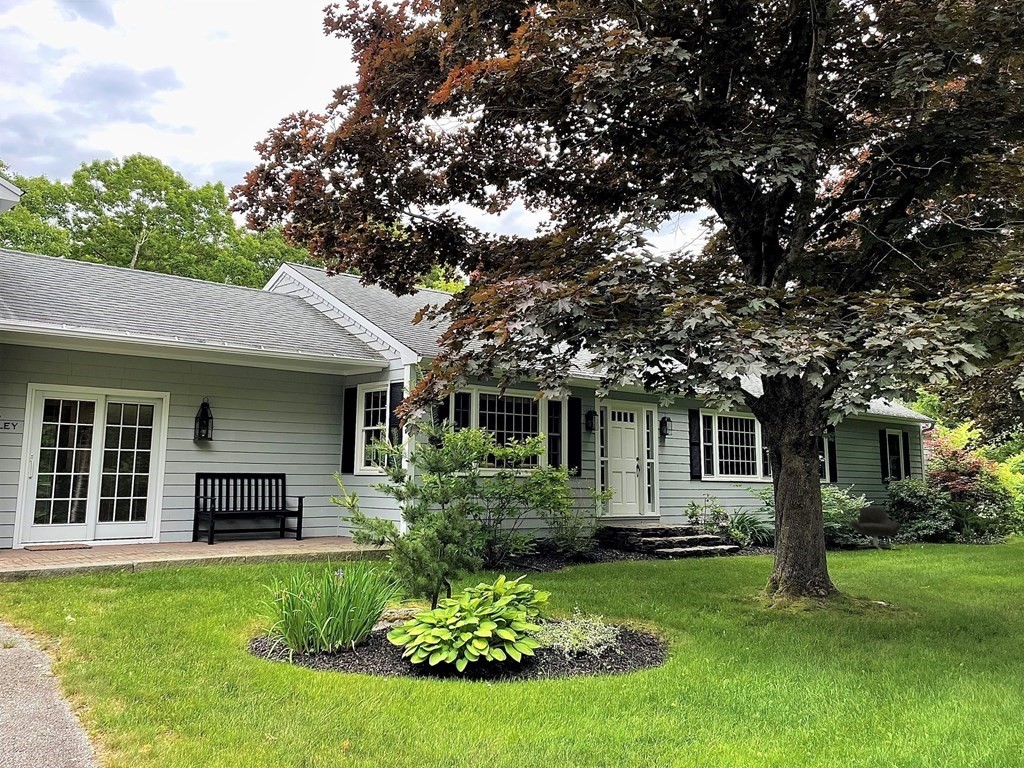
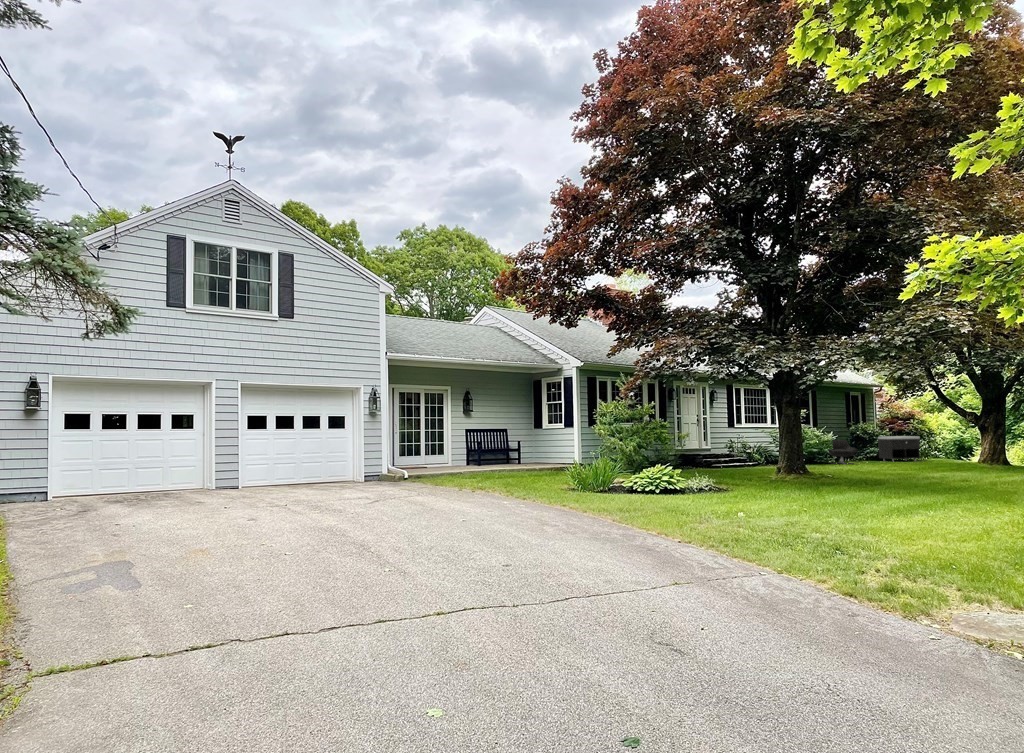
storage bench: none [929,502,995,544] -> present [878,436,920,461]

